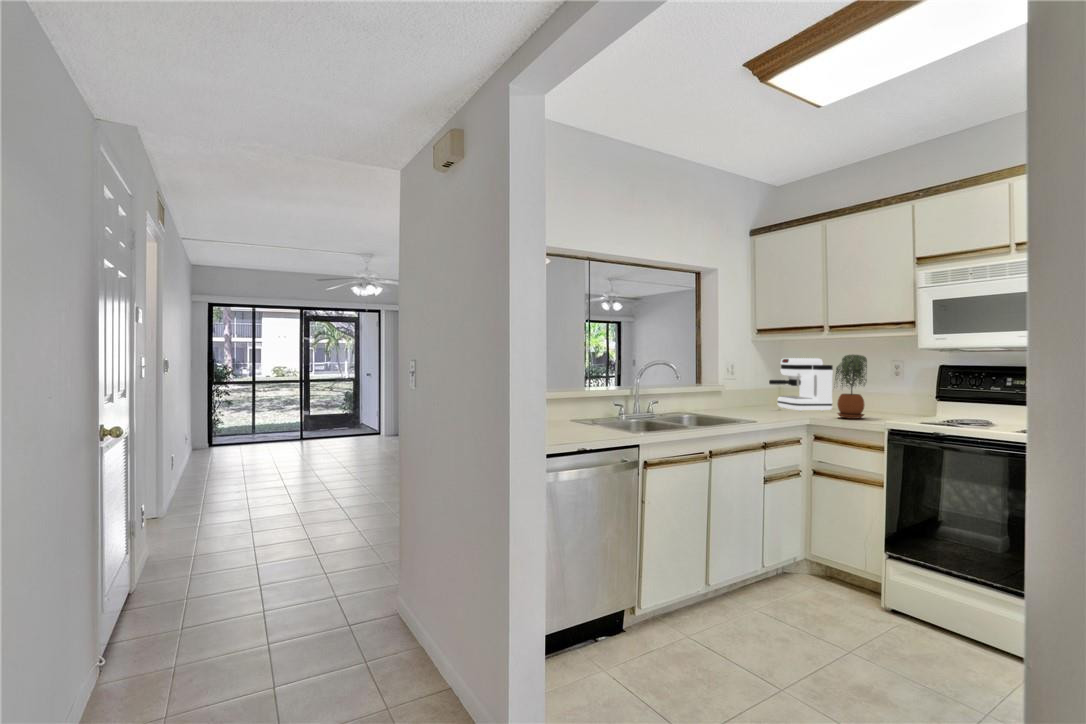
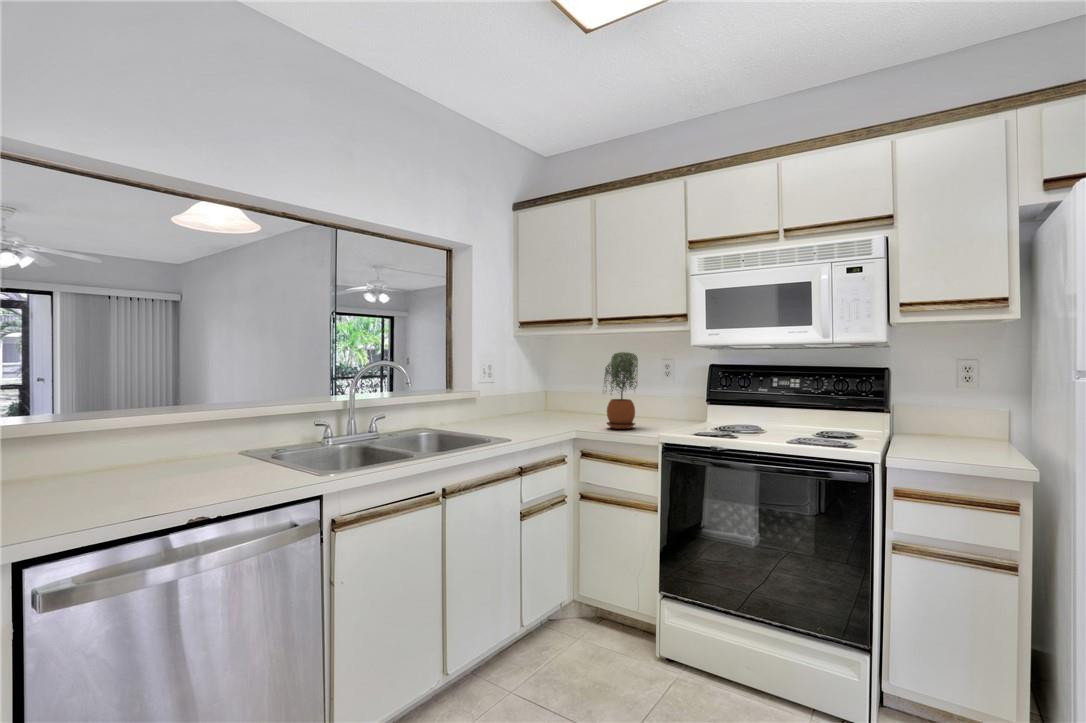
coffee maker: present [769,358,833,411] -> none [534,357,602,420]

